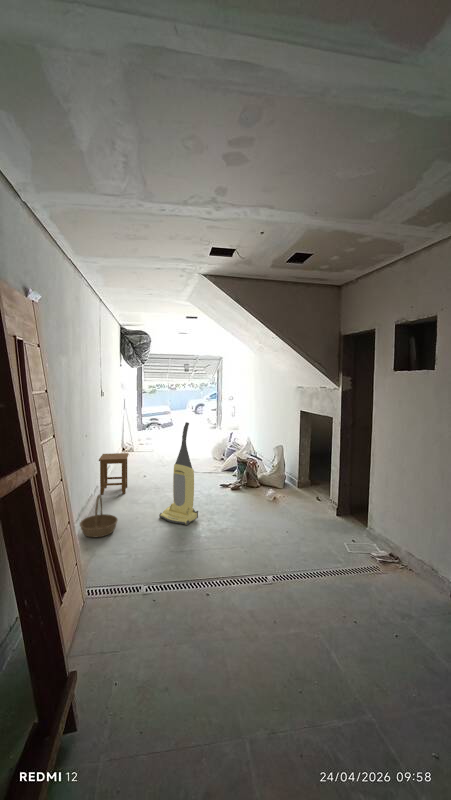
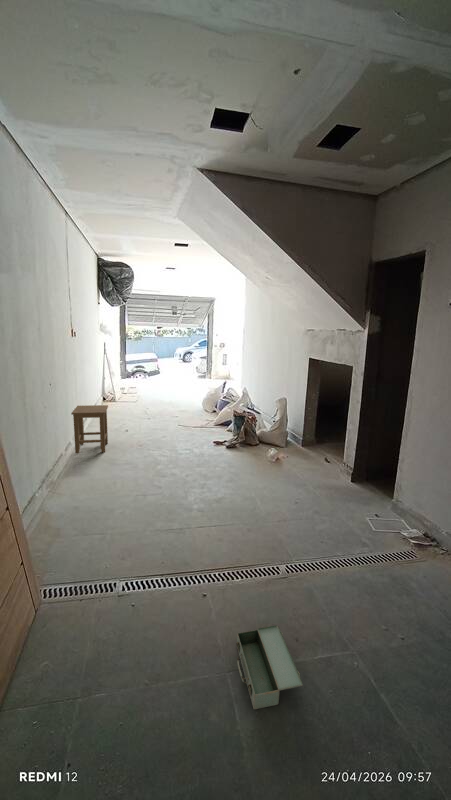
vacuum cleaner: present [159,422,198,525] -> none [145,370,191,493]
basket: present [80,495,118,537] -> none [45,458,93,510]
toolbox: none [227,610,272,661] -> present [236,625,303,709]

